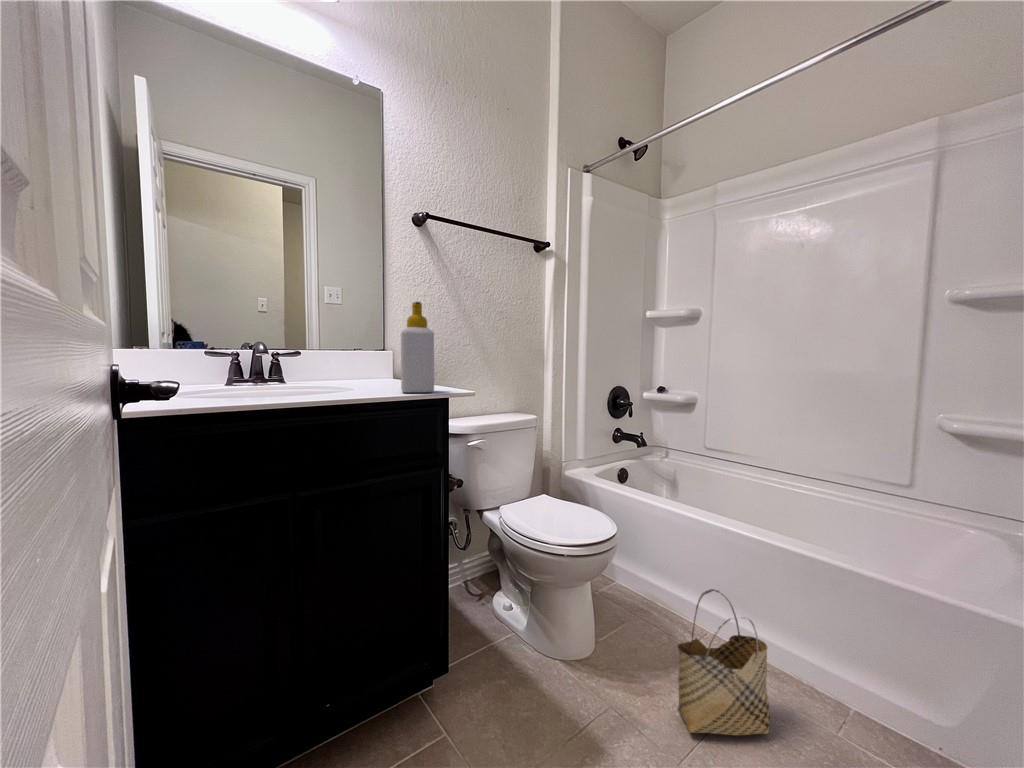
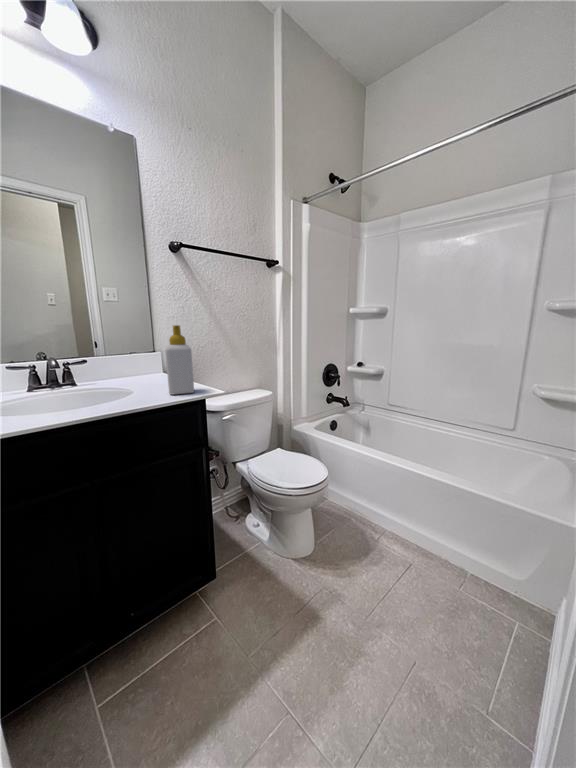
woven basket: present [678,589,770,735] -> none [368,512,424,603]

